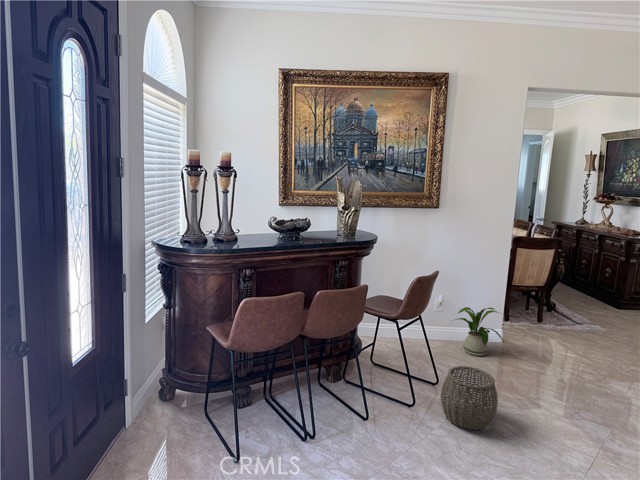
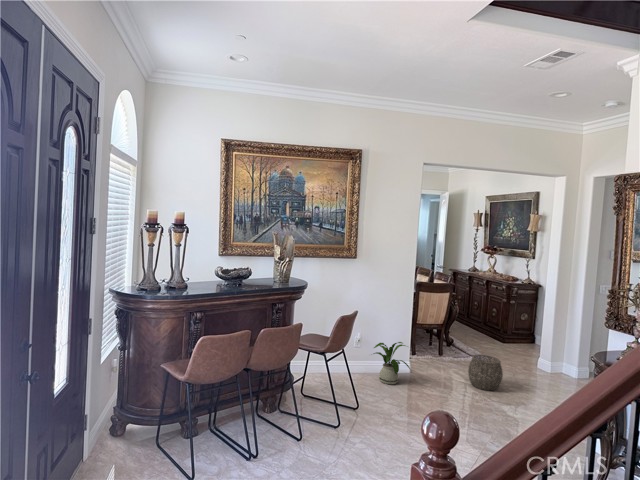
woven basket: present [441,366,498,430] -> present [468,355,503,391]

